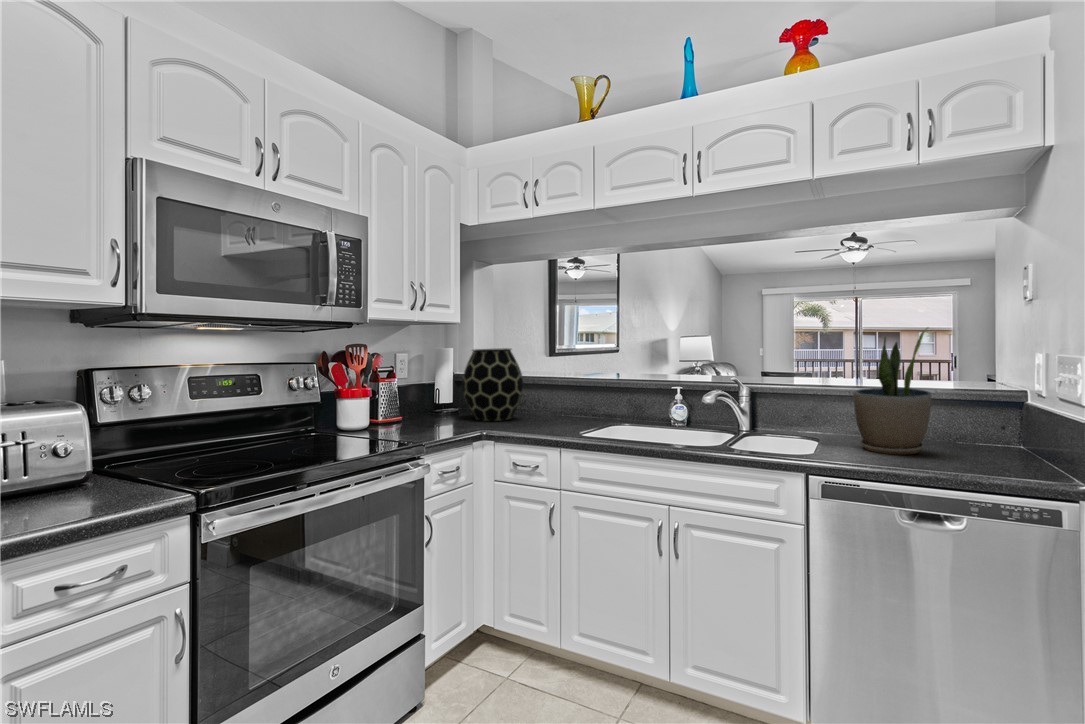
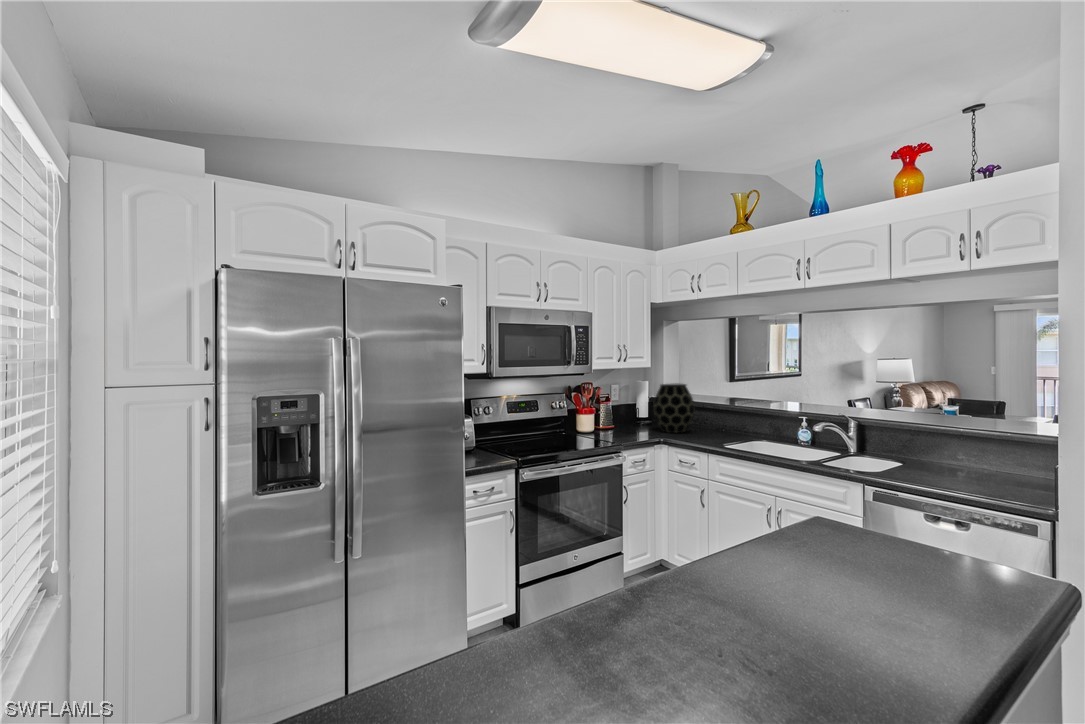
potted plant: present [853,328,931,455] -> none [924,386,983,477]

